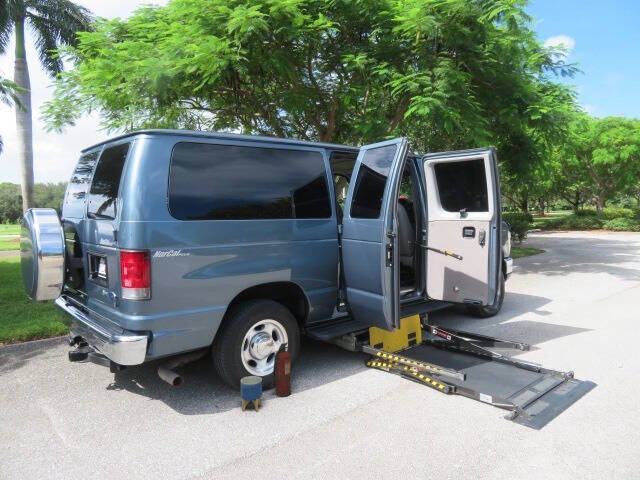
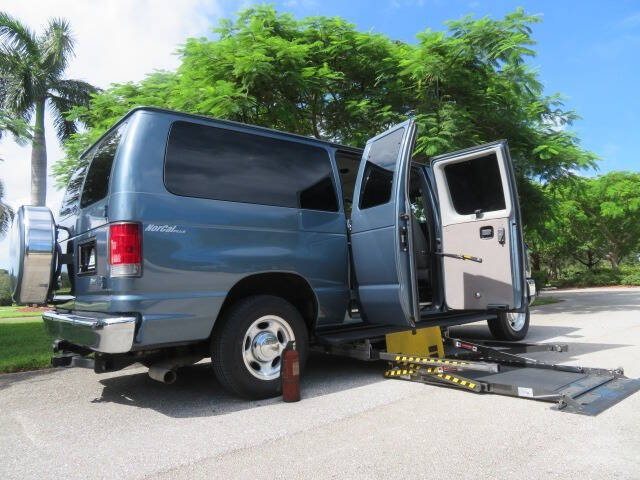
planter: present [241,376,262,412] -> none [243,375,267,414]

